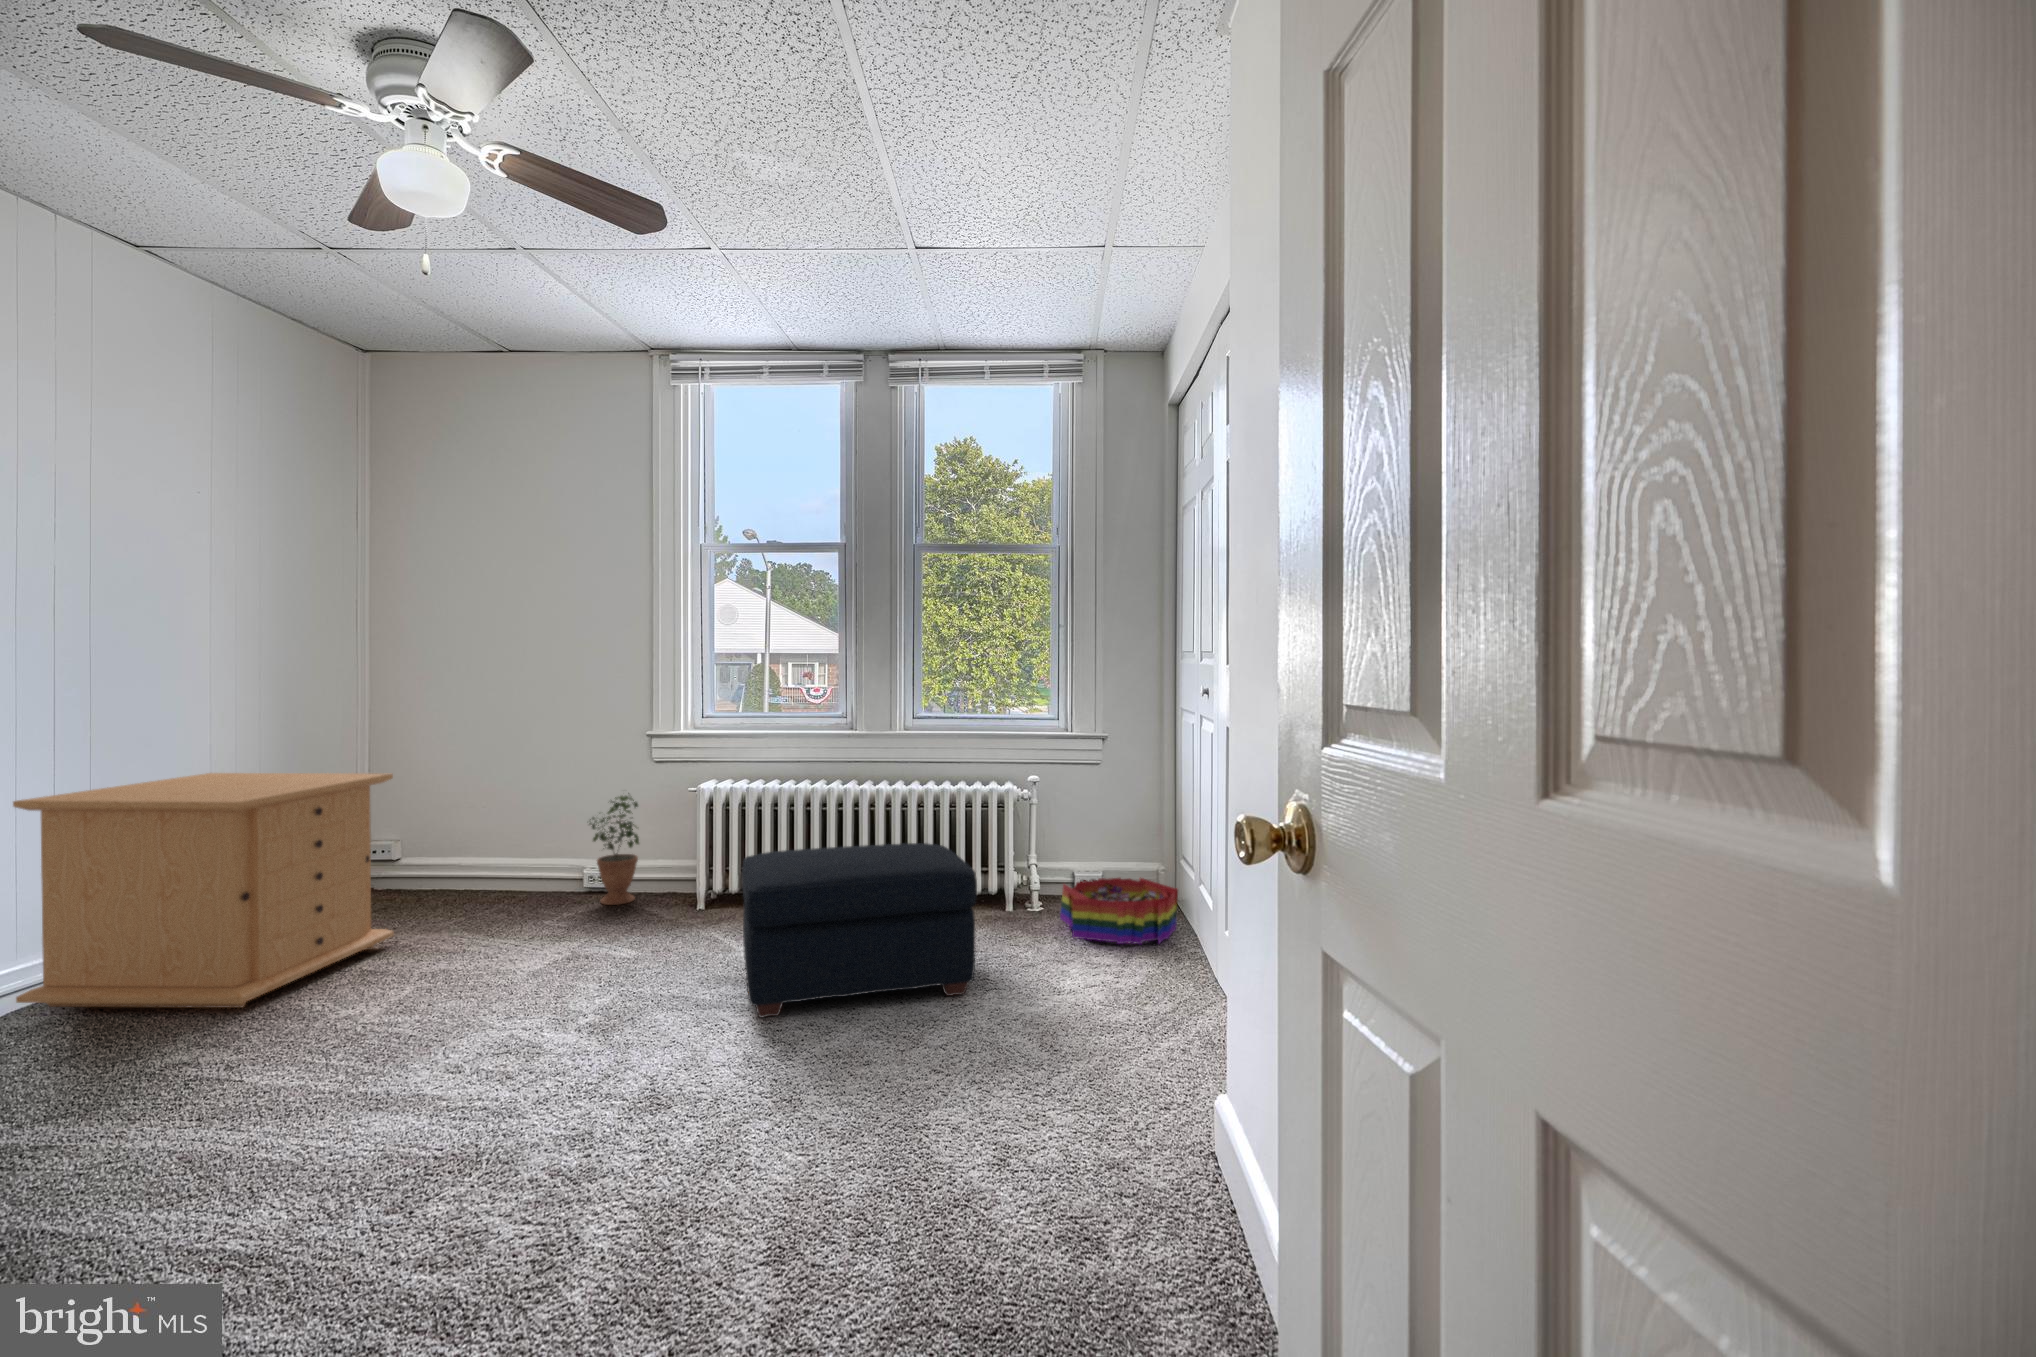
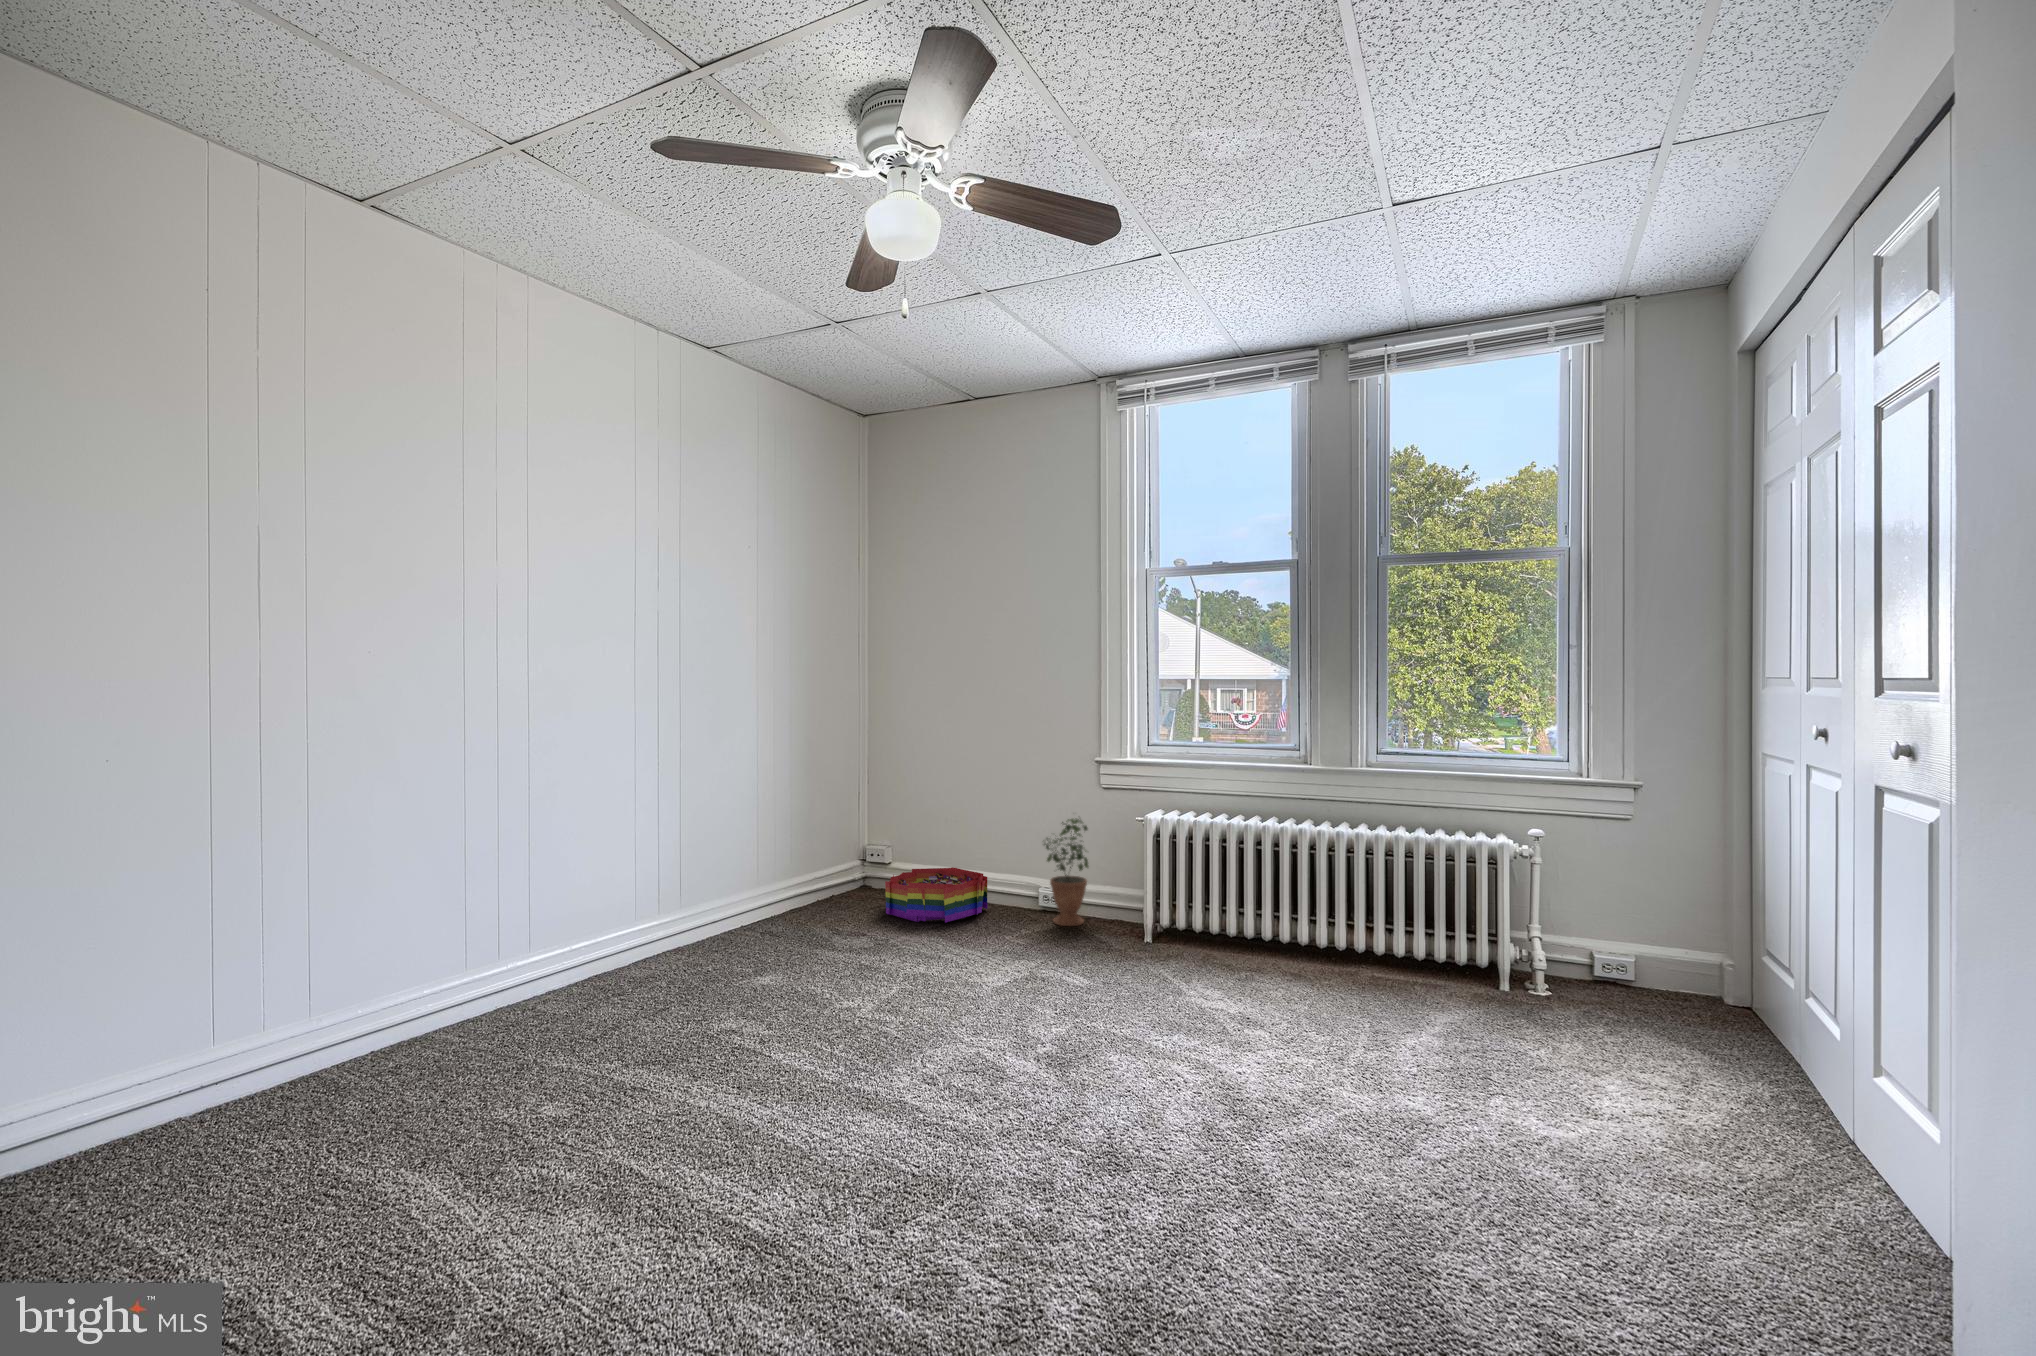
dresser: present [13,773,394,1008] -> none [634,779,885,985]
ottoman: present [742,843,977,1018] -> none [1195,893,1478,1093]
storage bin: present [1060,878,1178,944] -> present [885,867,987,923]

